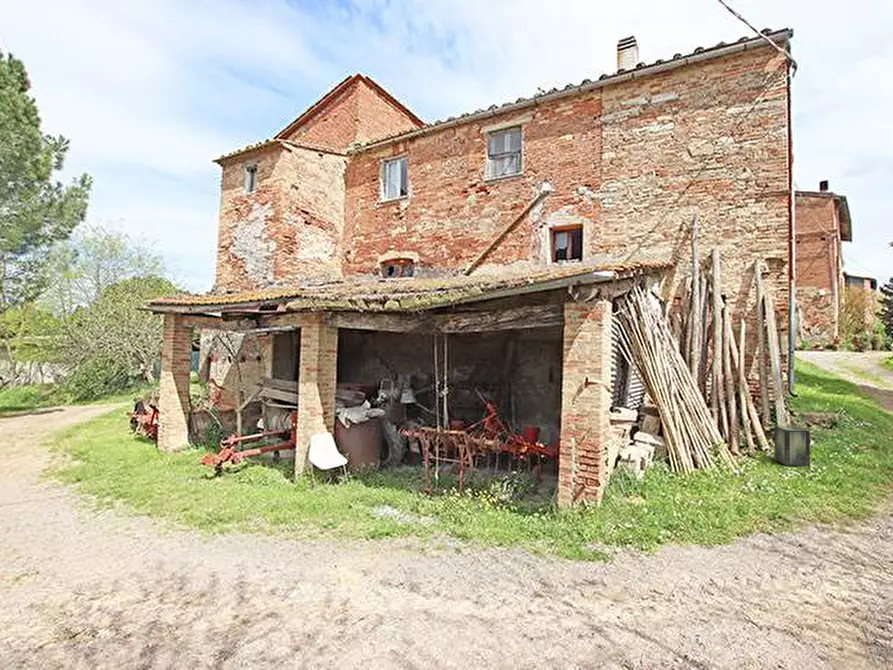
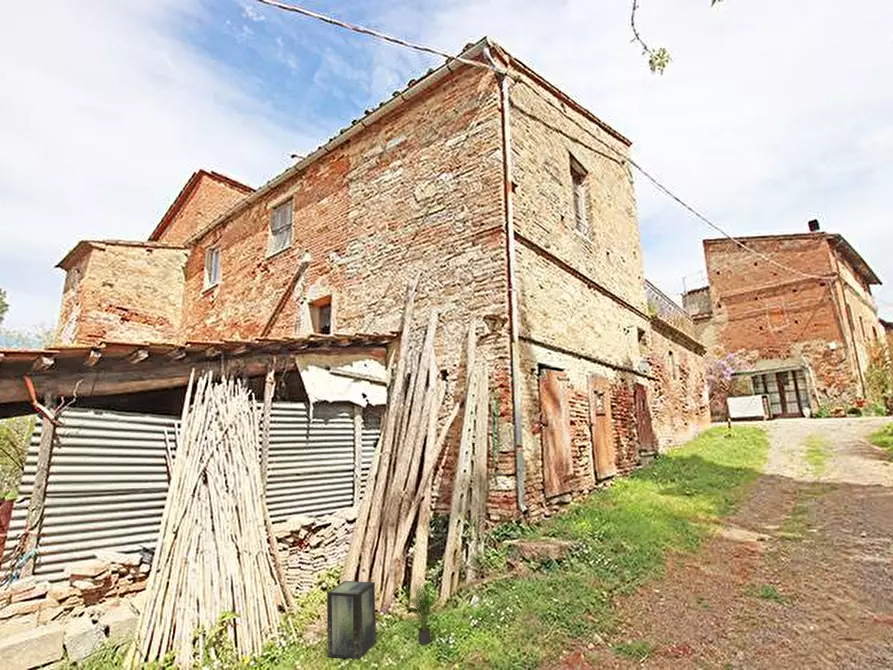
potted plant: none [816,425,841,461] -> present [408,587,436,644]

